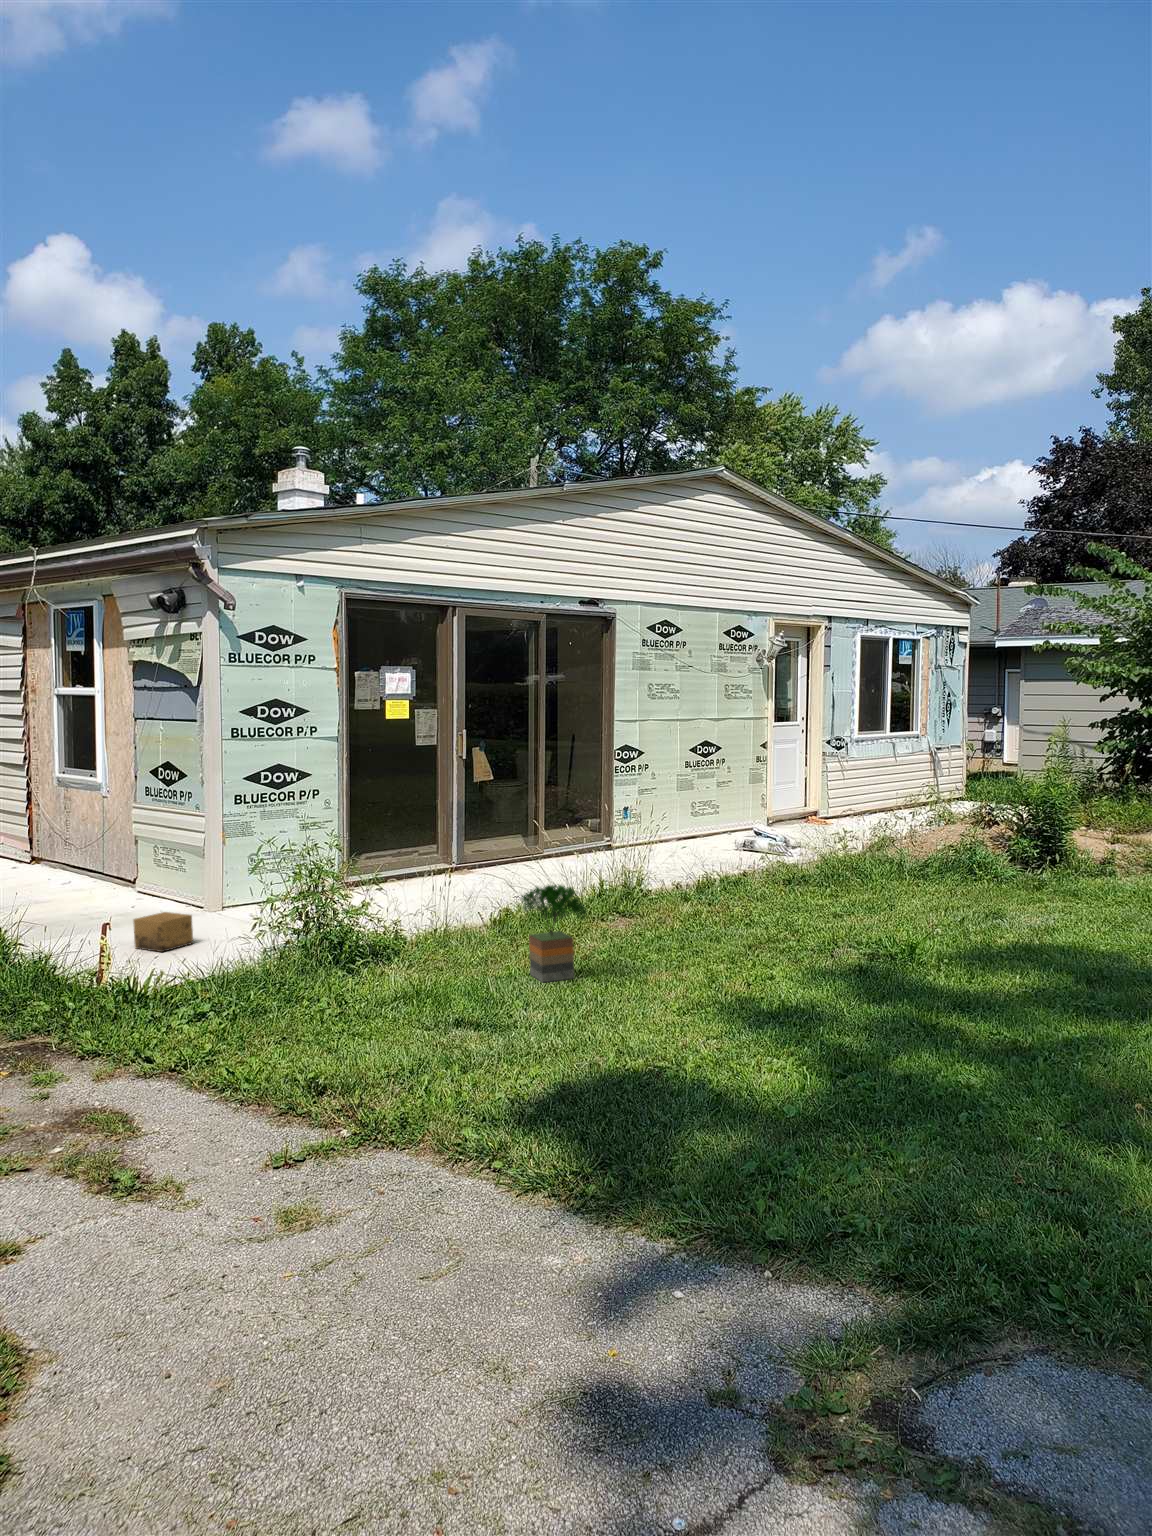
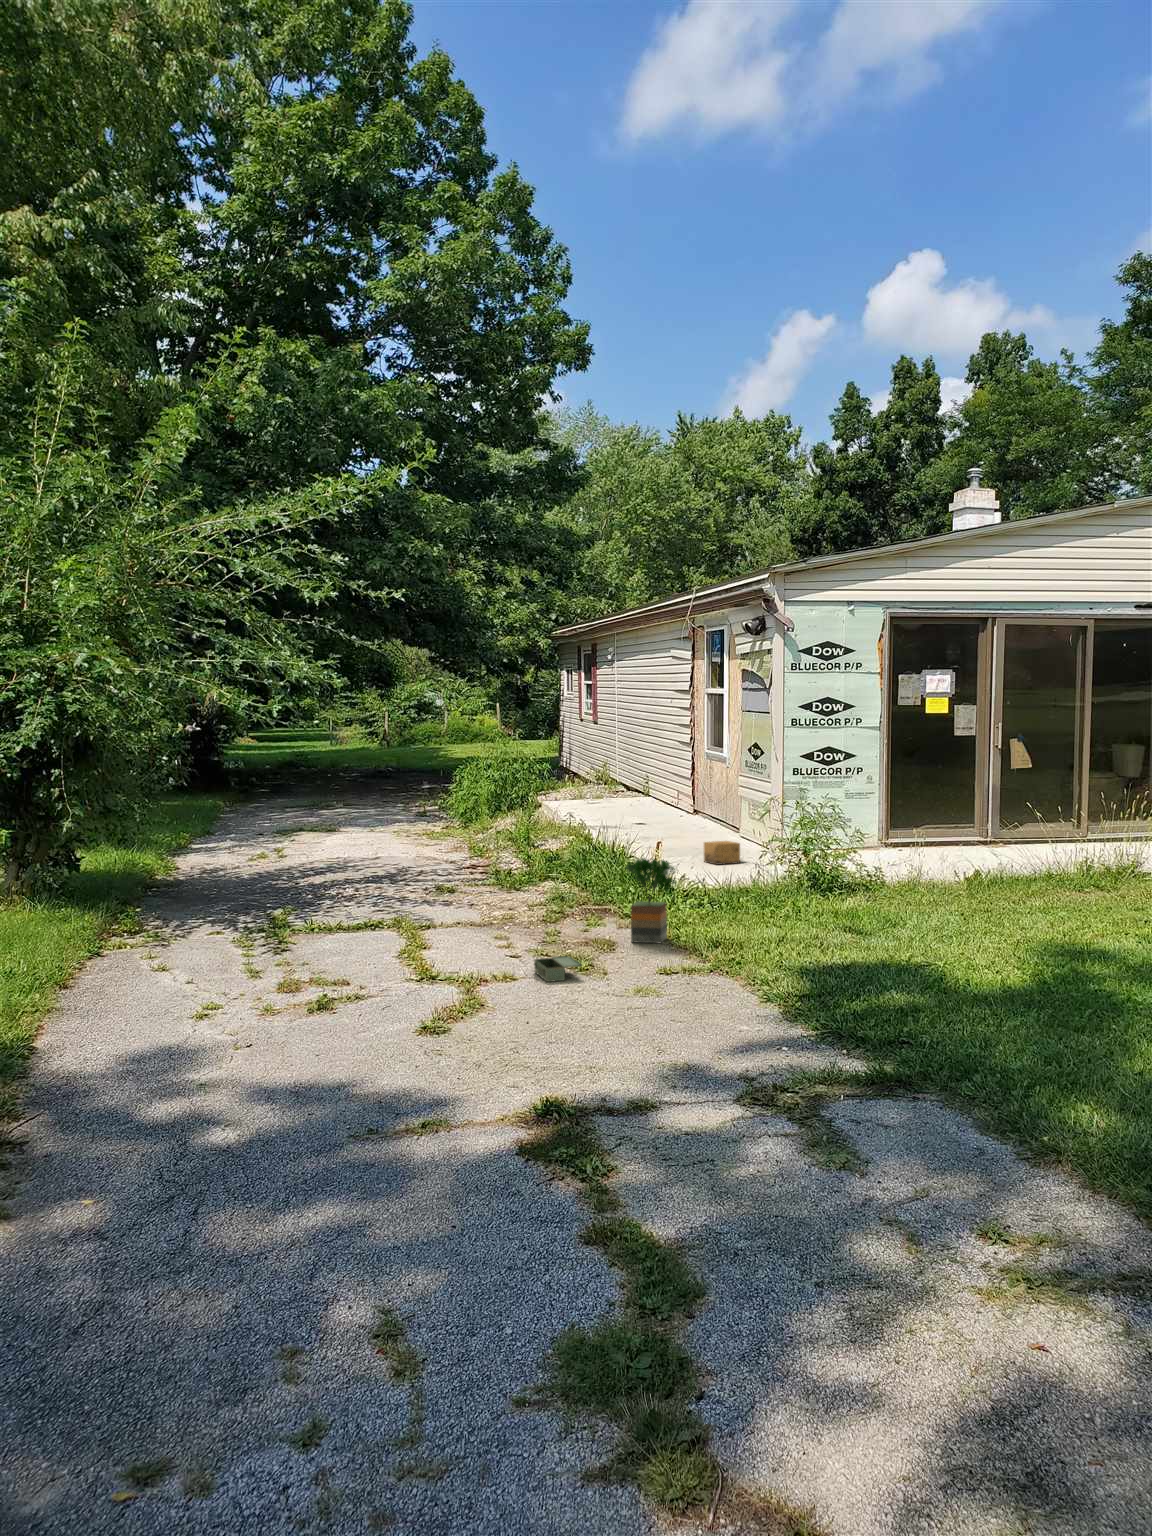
potted tree: present [522,885,587,982] -> present [626,858,676,943]
toolbox: none [132,1342,281,1463] -> present [534,956,582,982]

